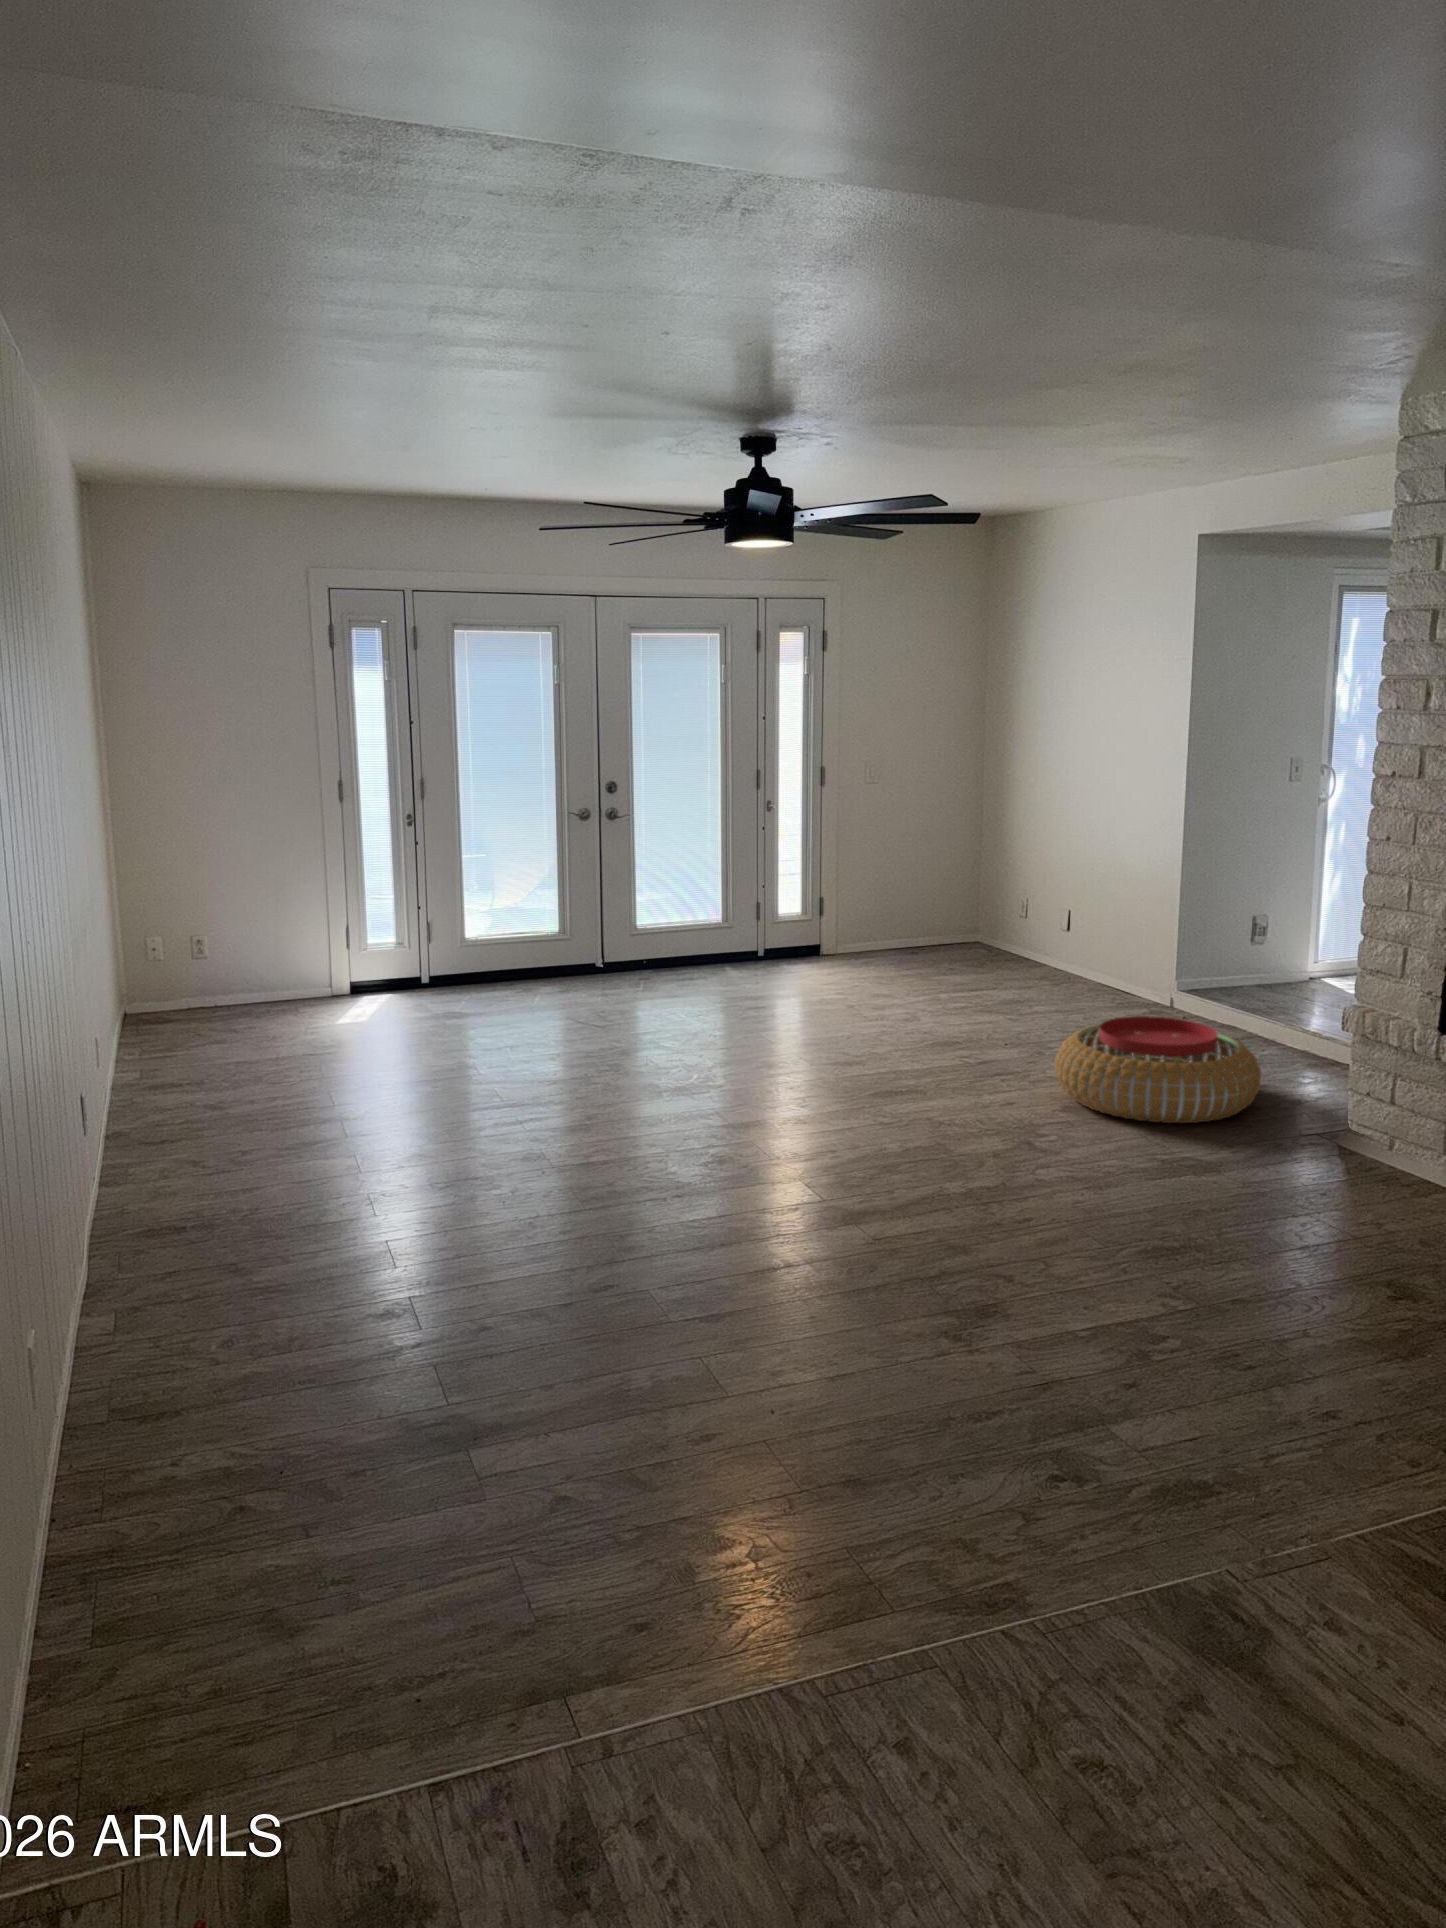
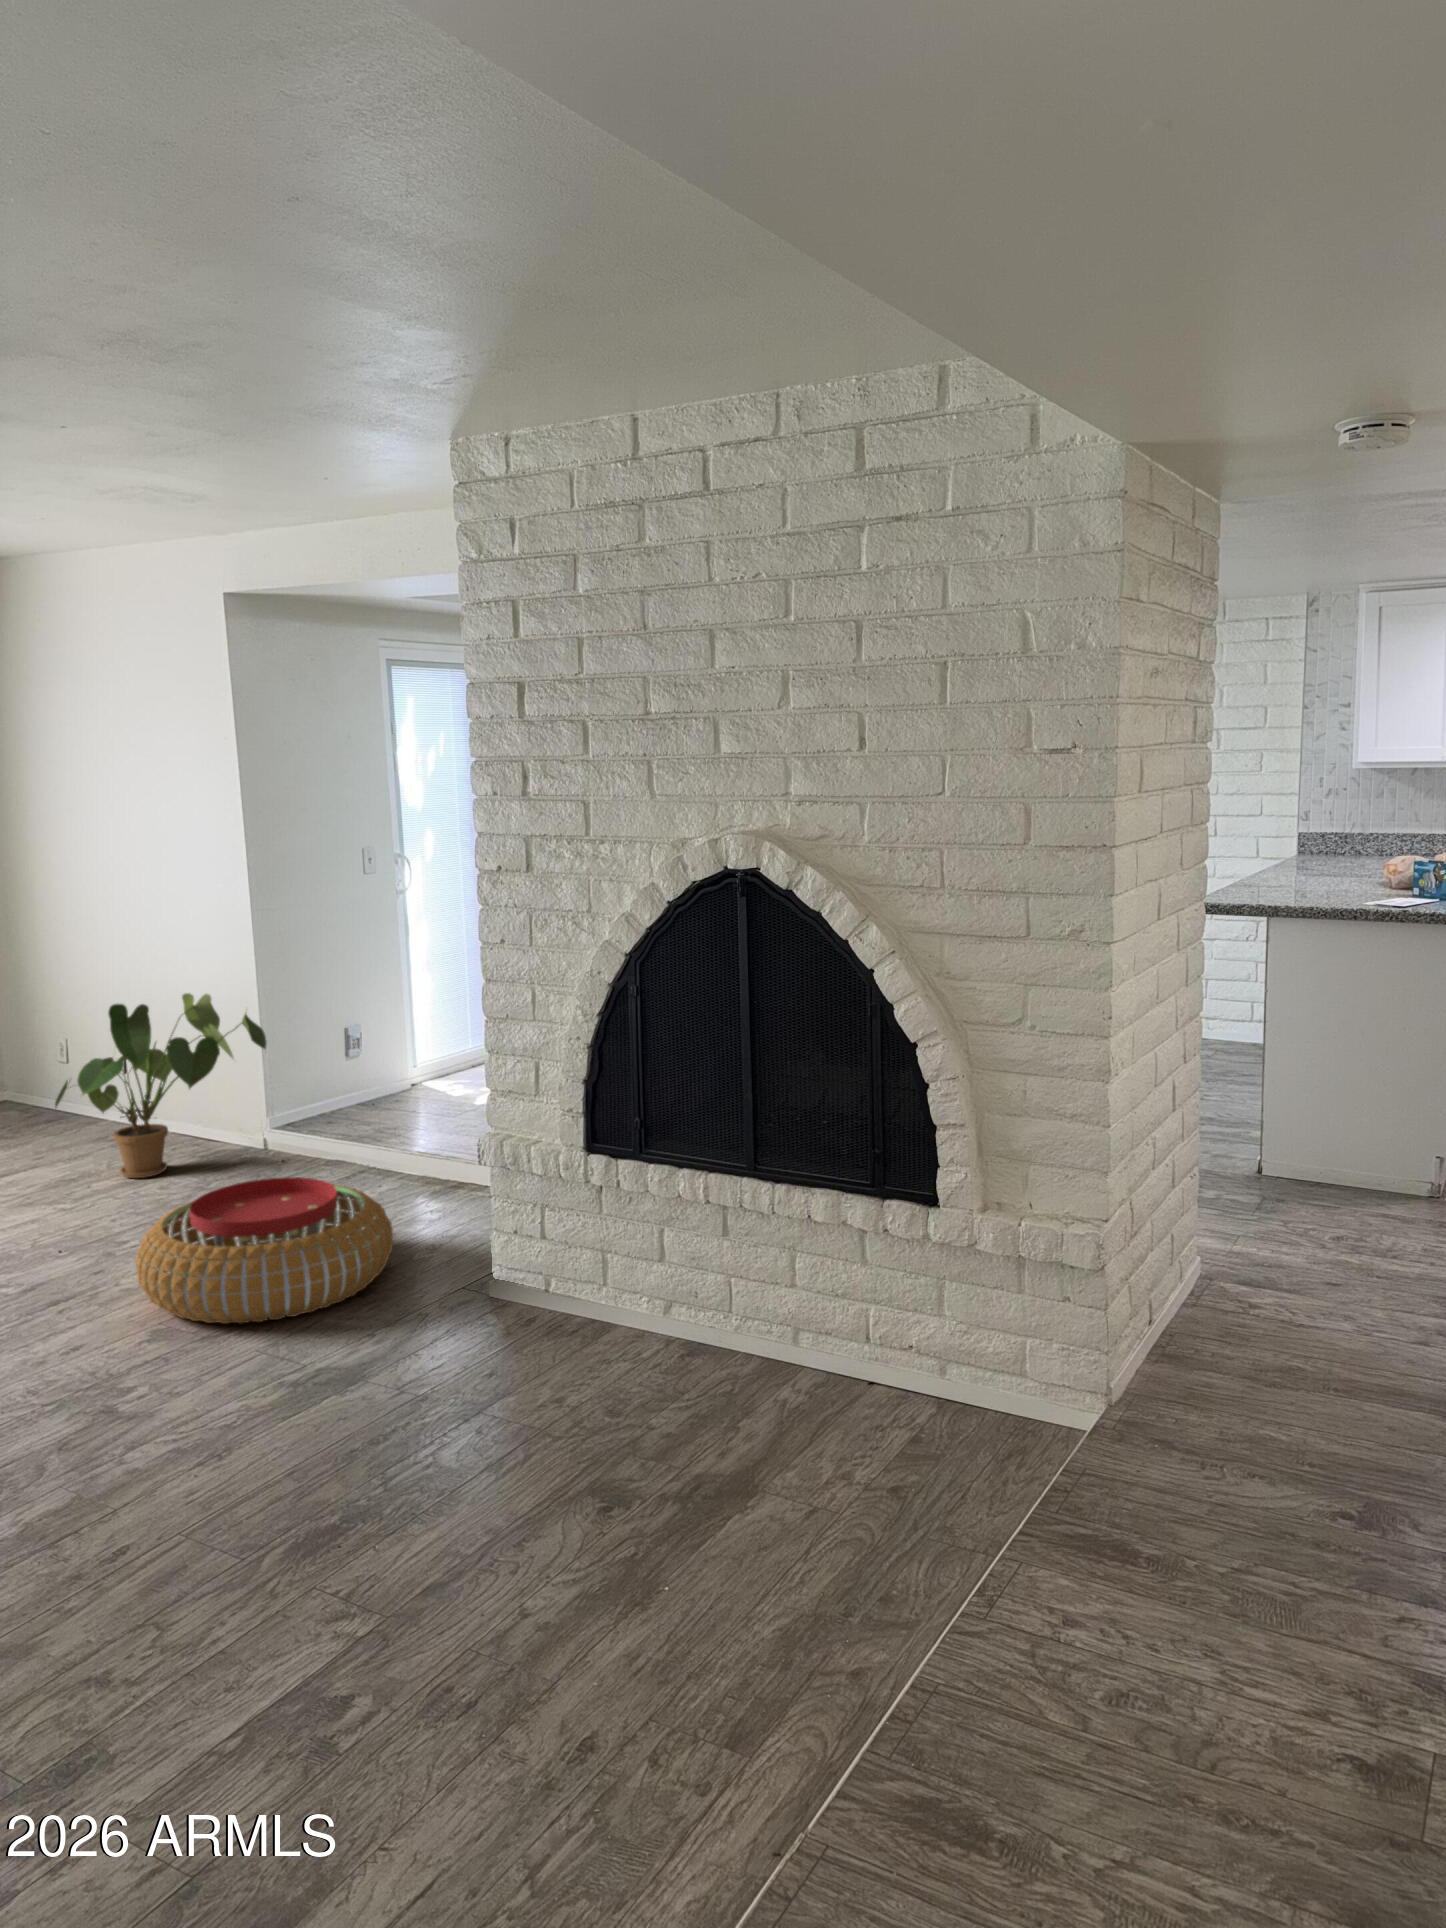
house plant: none [1013,869,1183,1010] -> present [55,993,267,1178]

